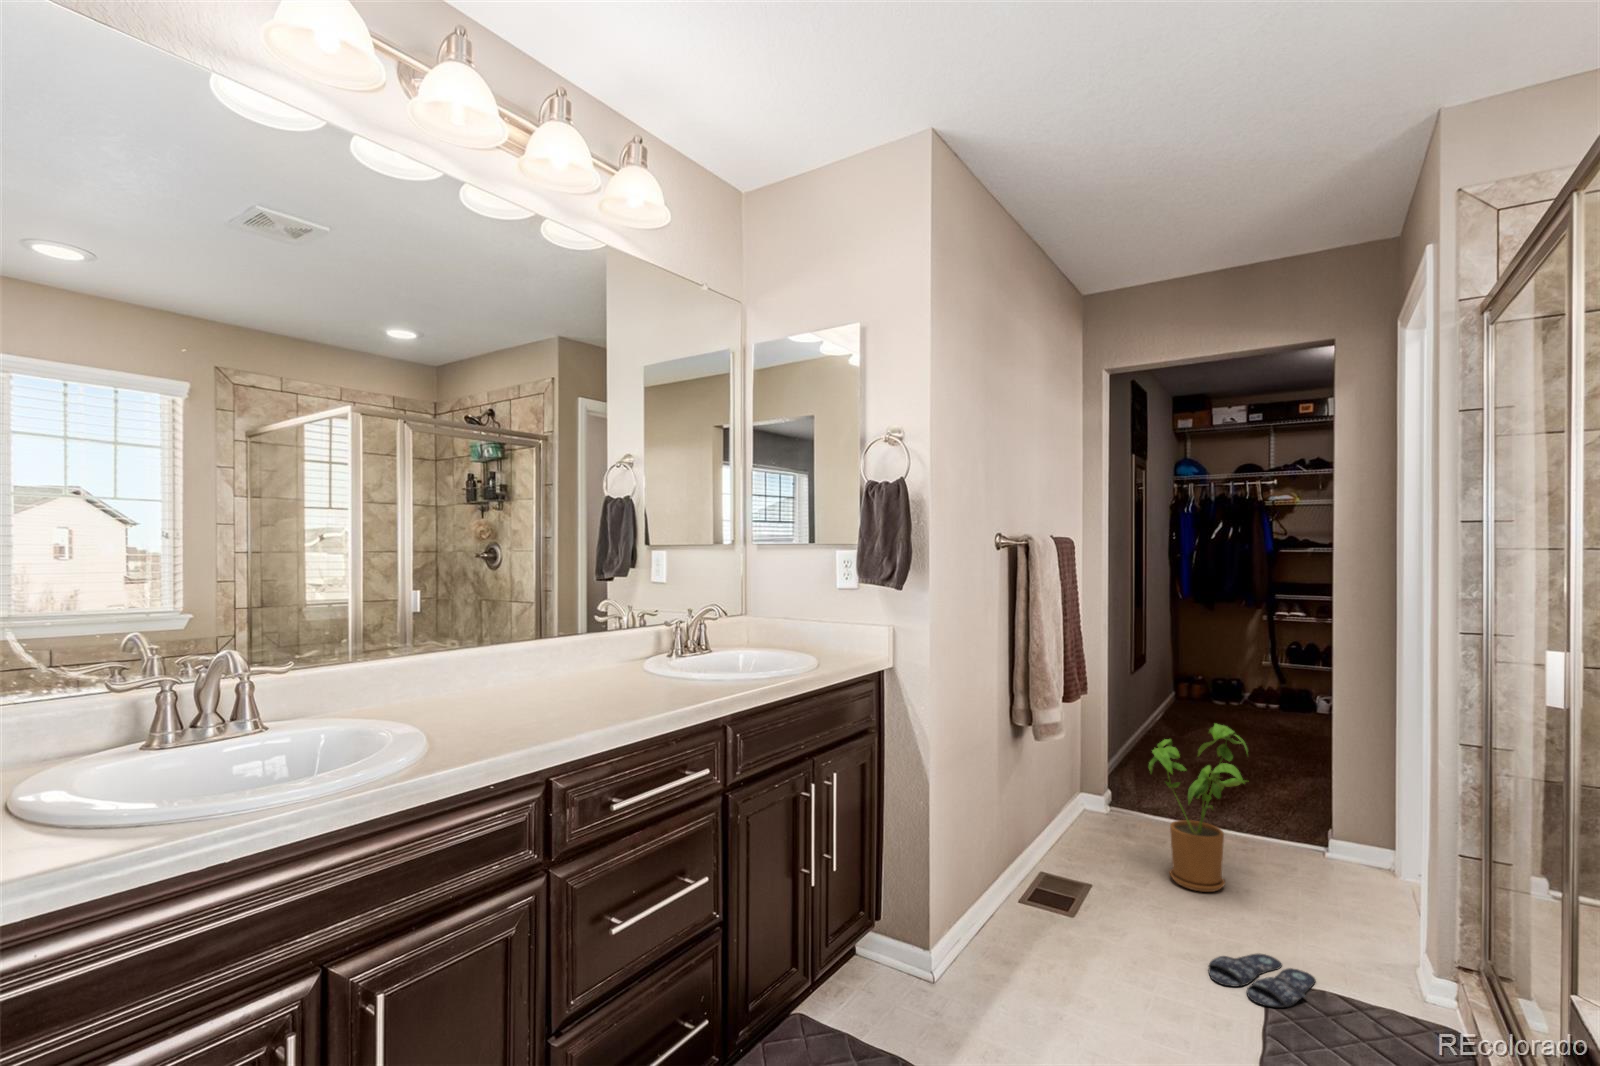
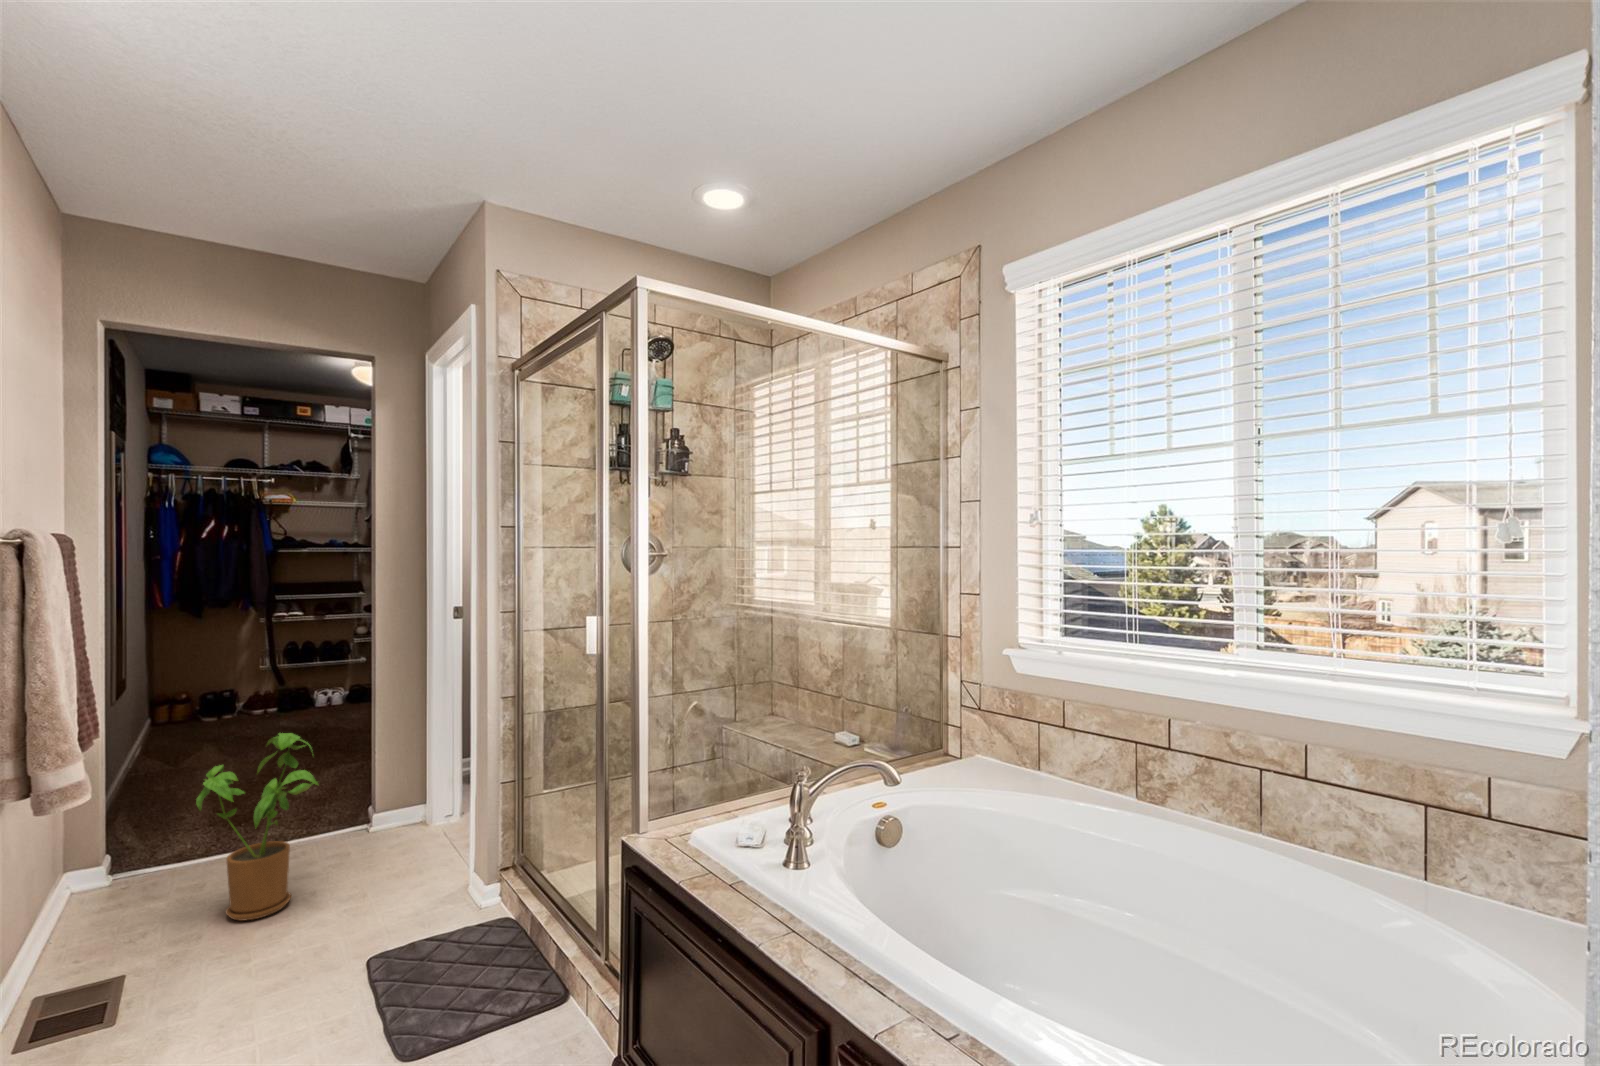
slippers: present [1209,954,1316,1007] -> none [306,935,403,992]

